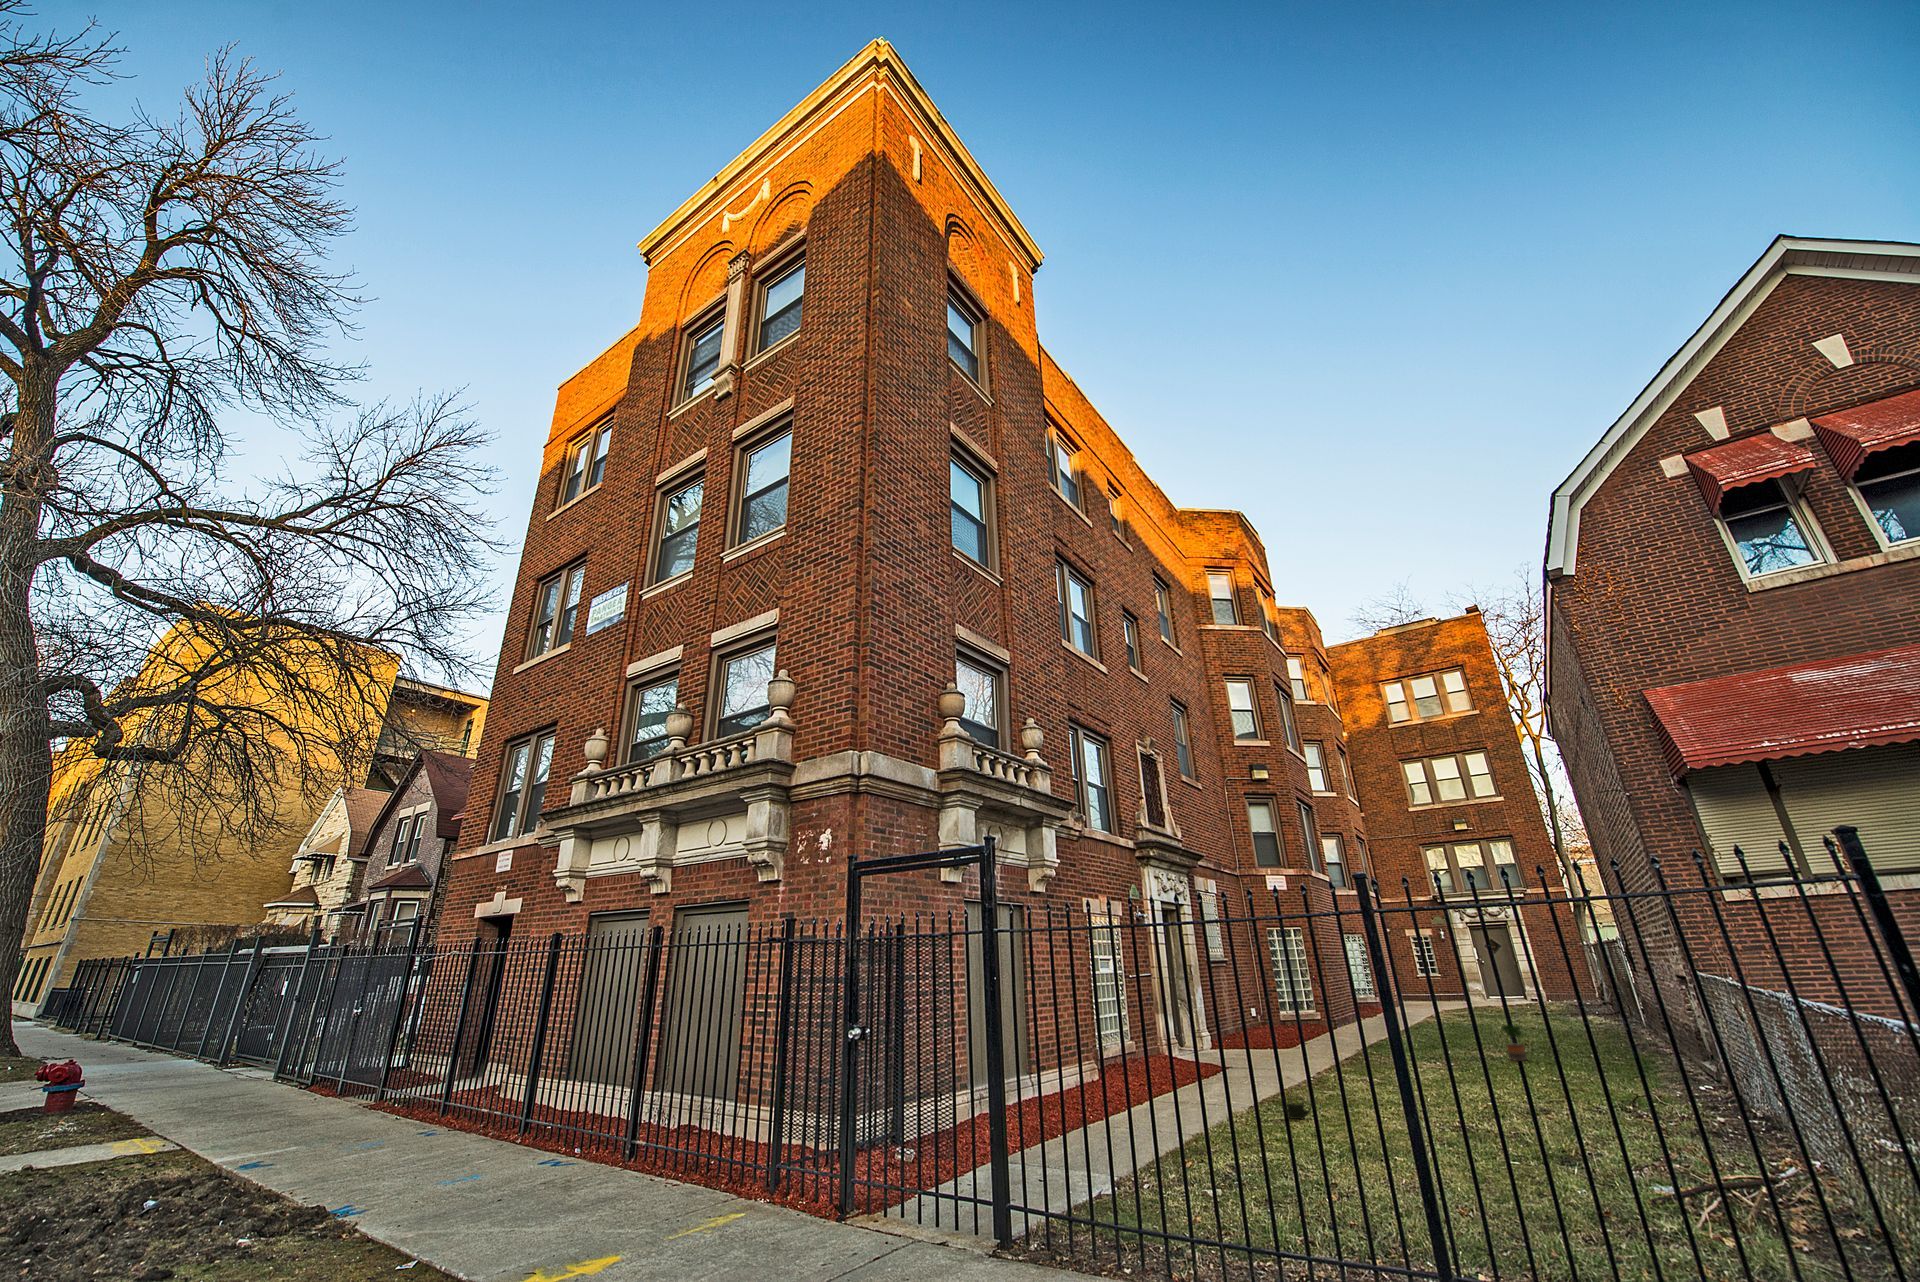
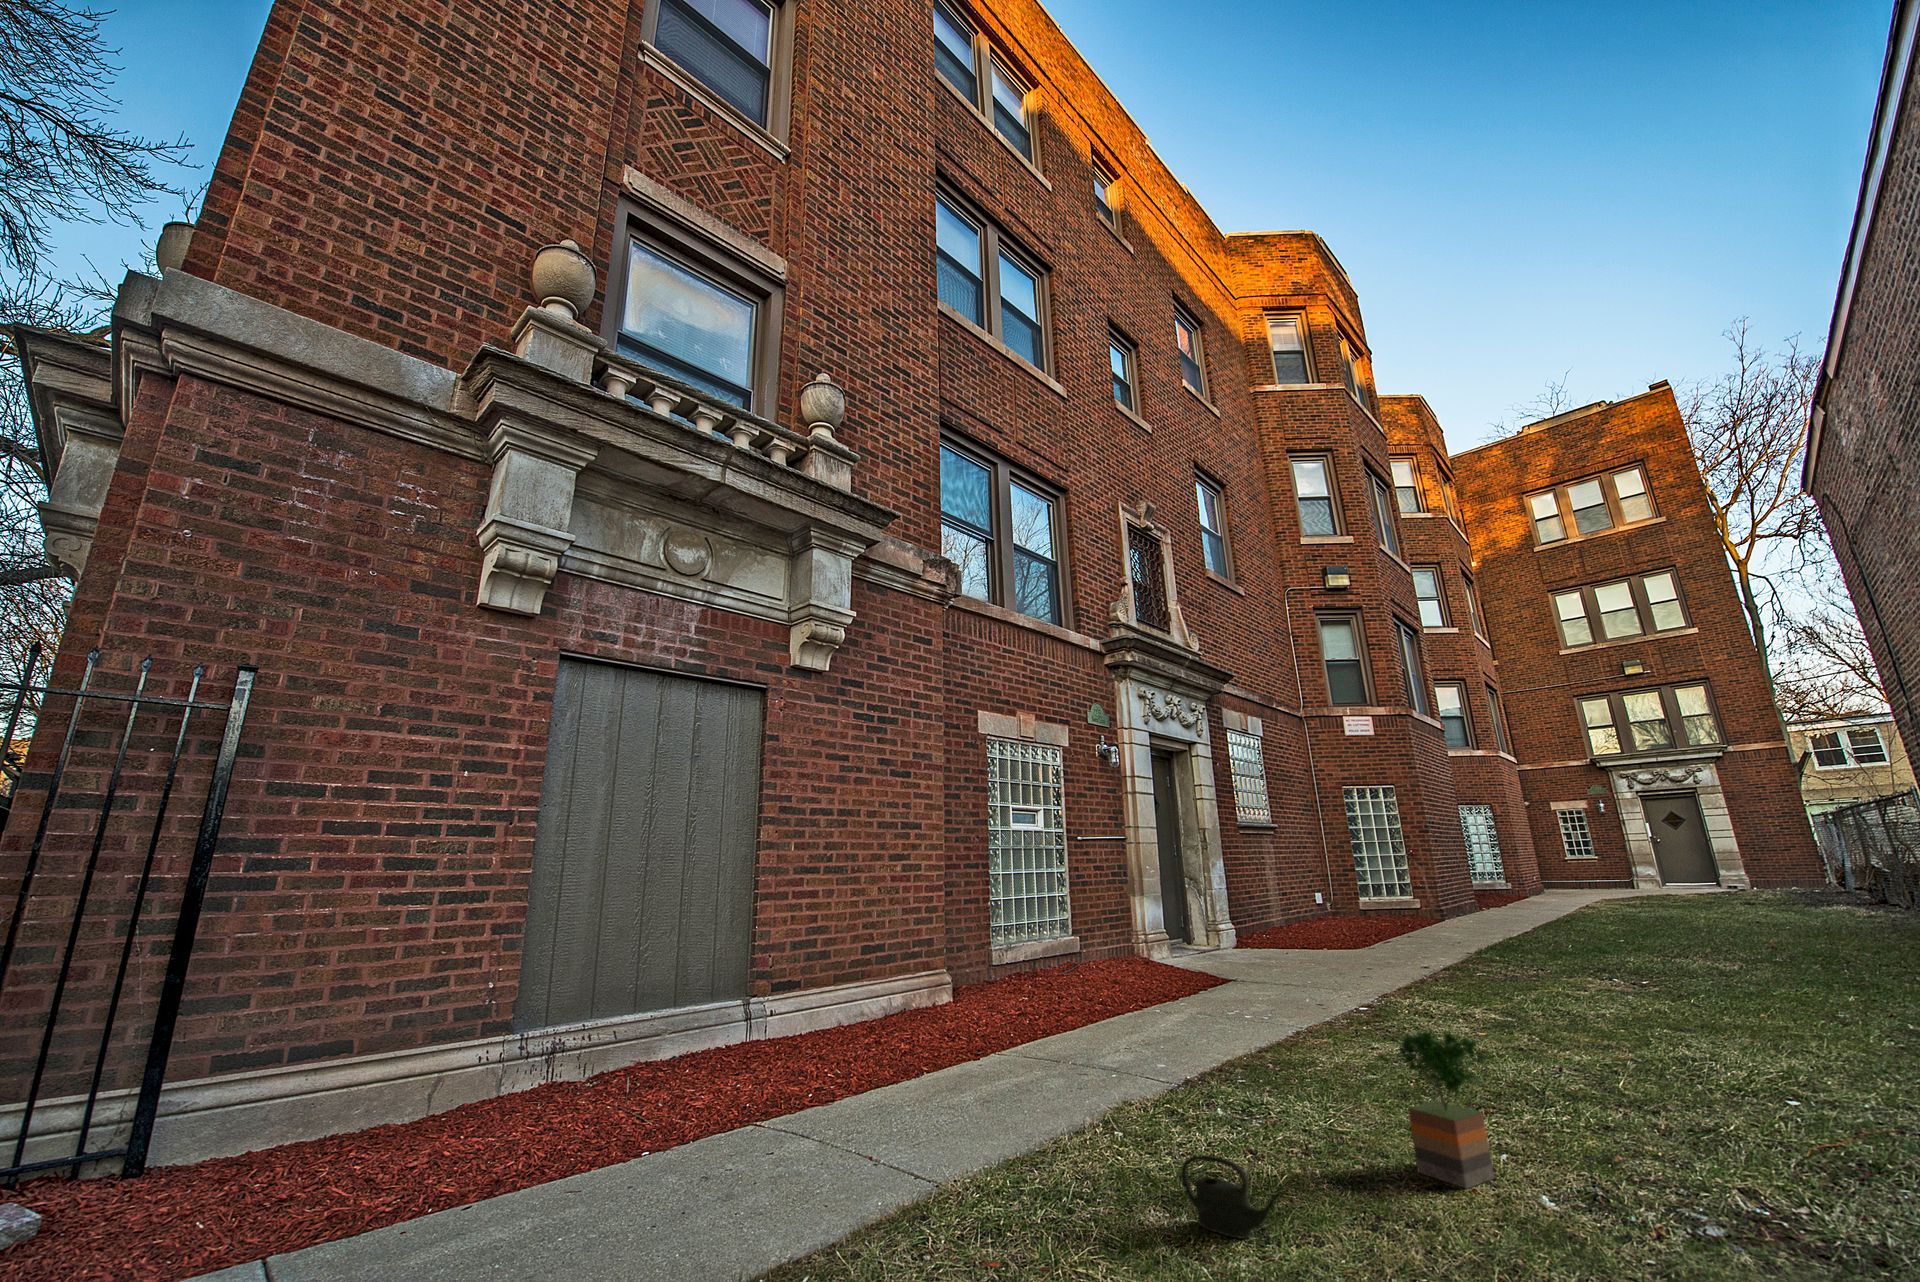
potted tree: present [1501,1025,1527,1061] -> present [1400,1030,1494,1189]

